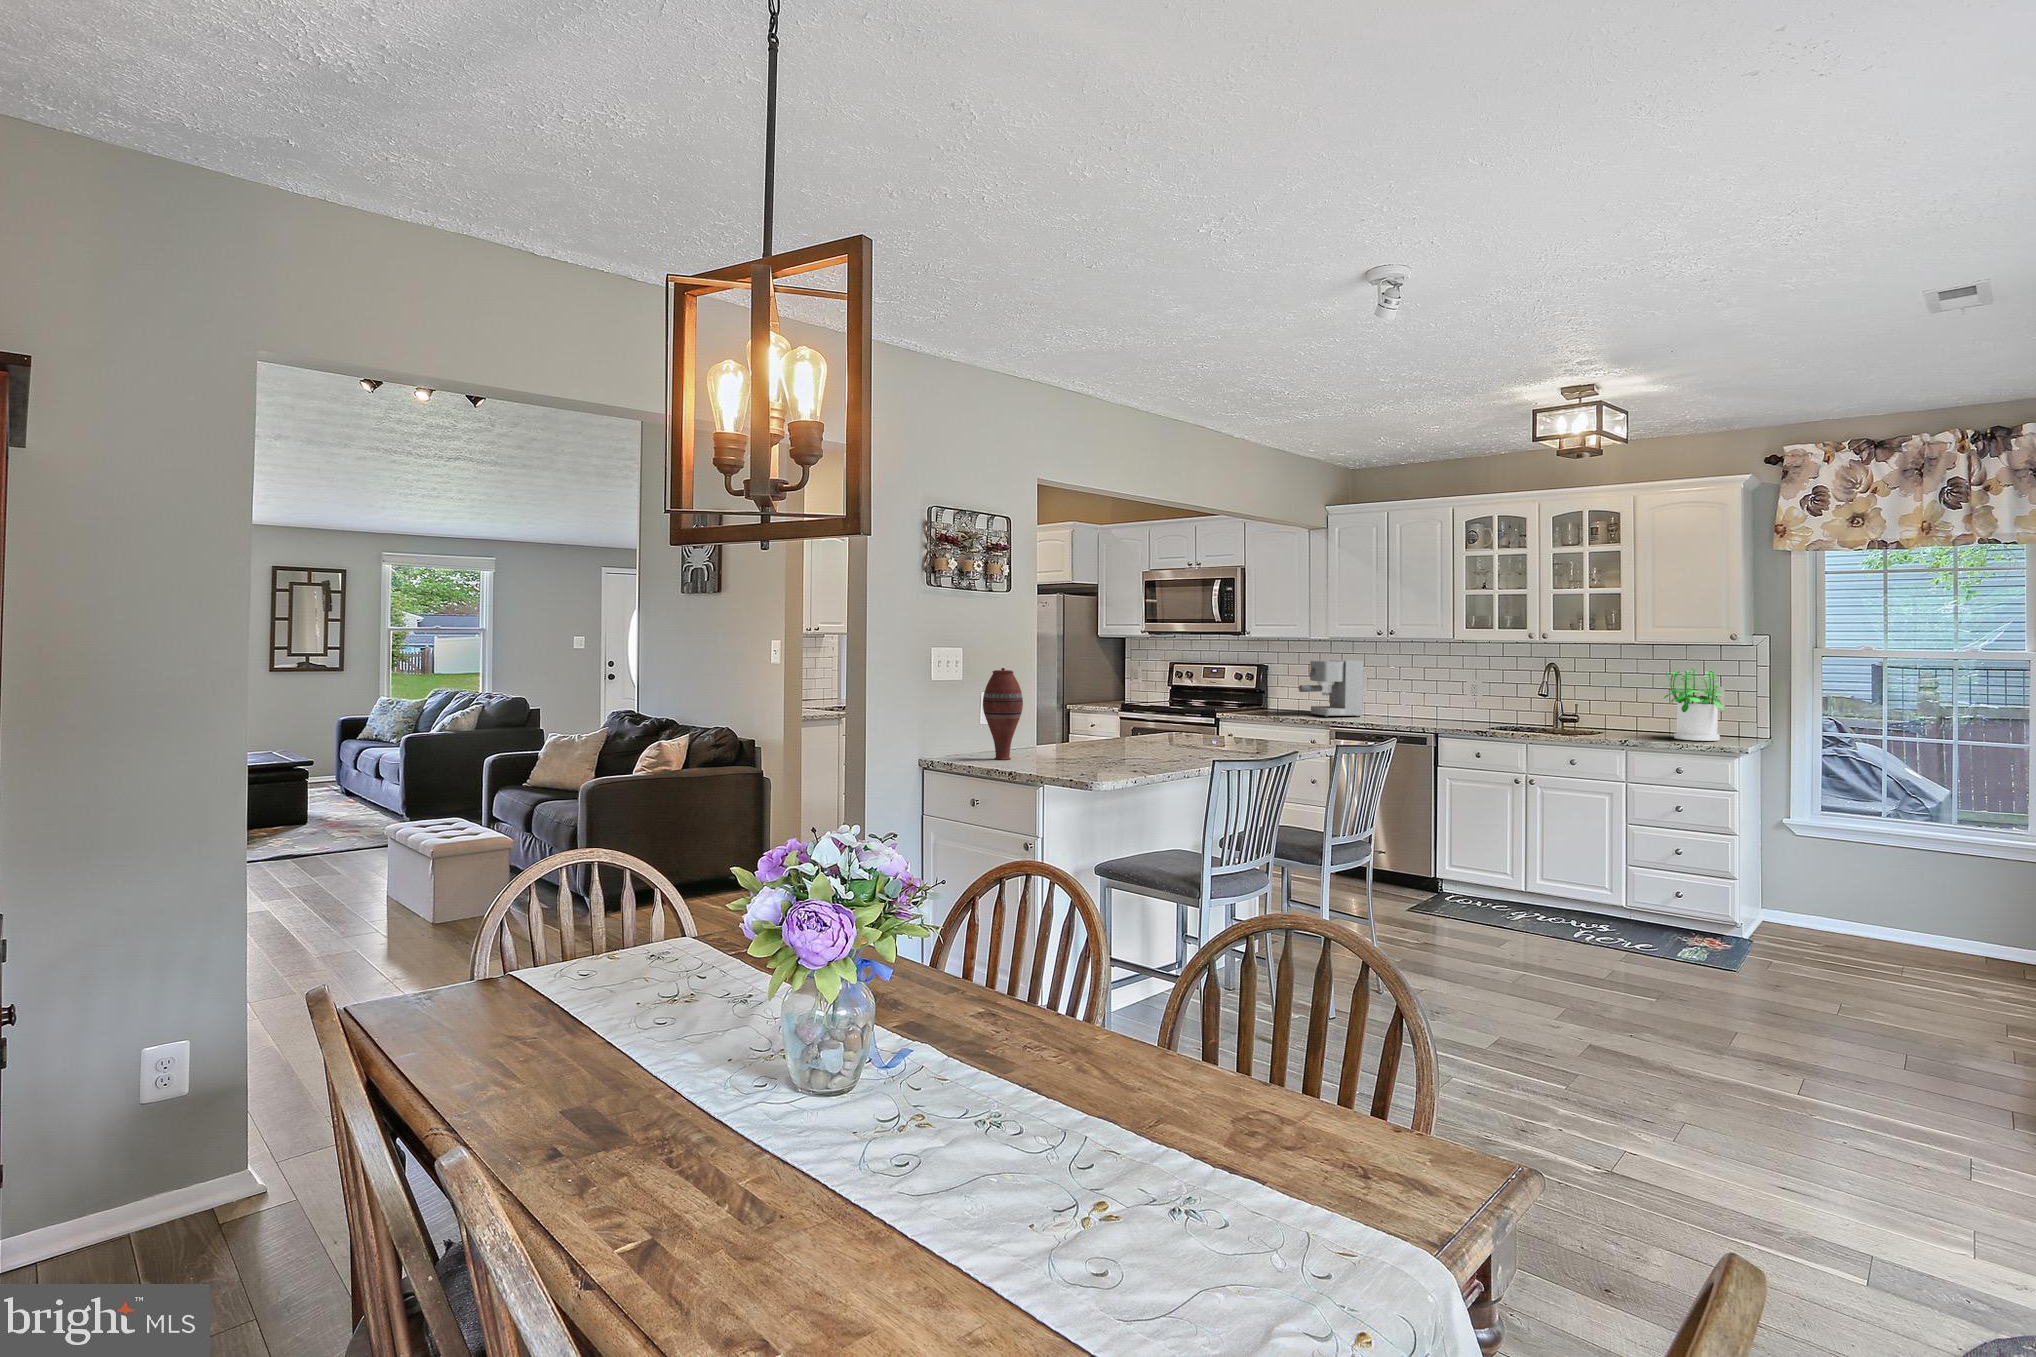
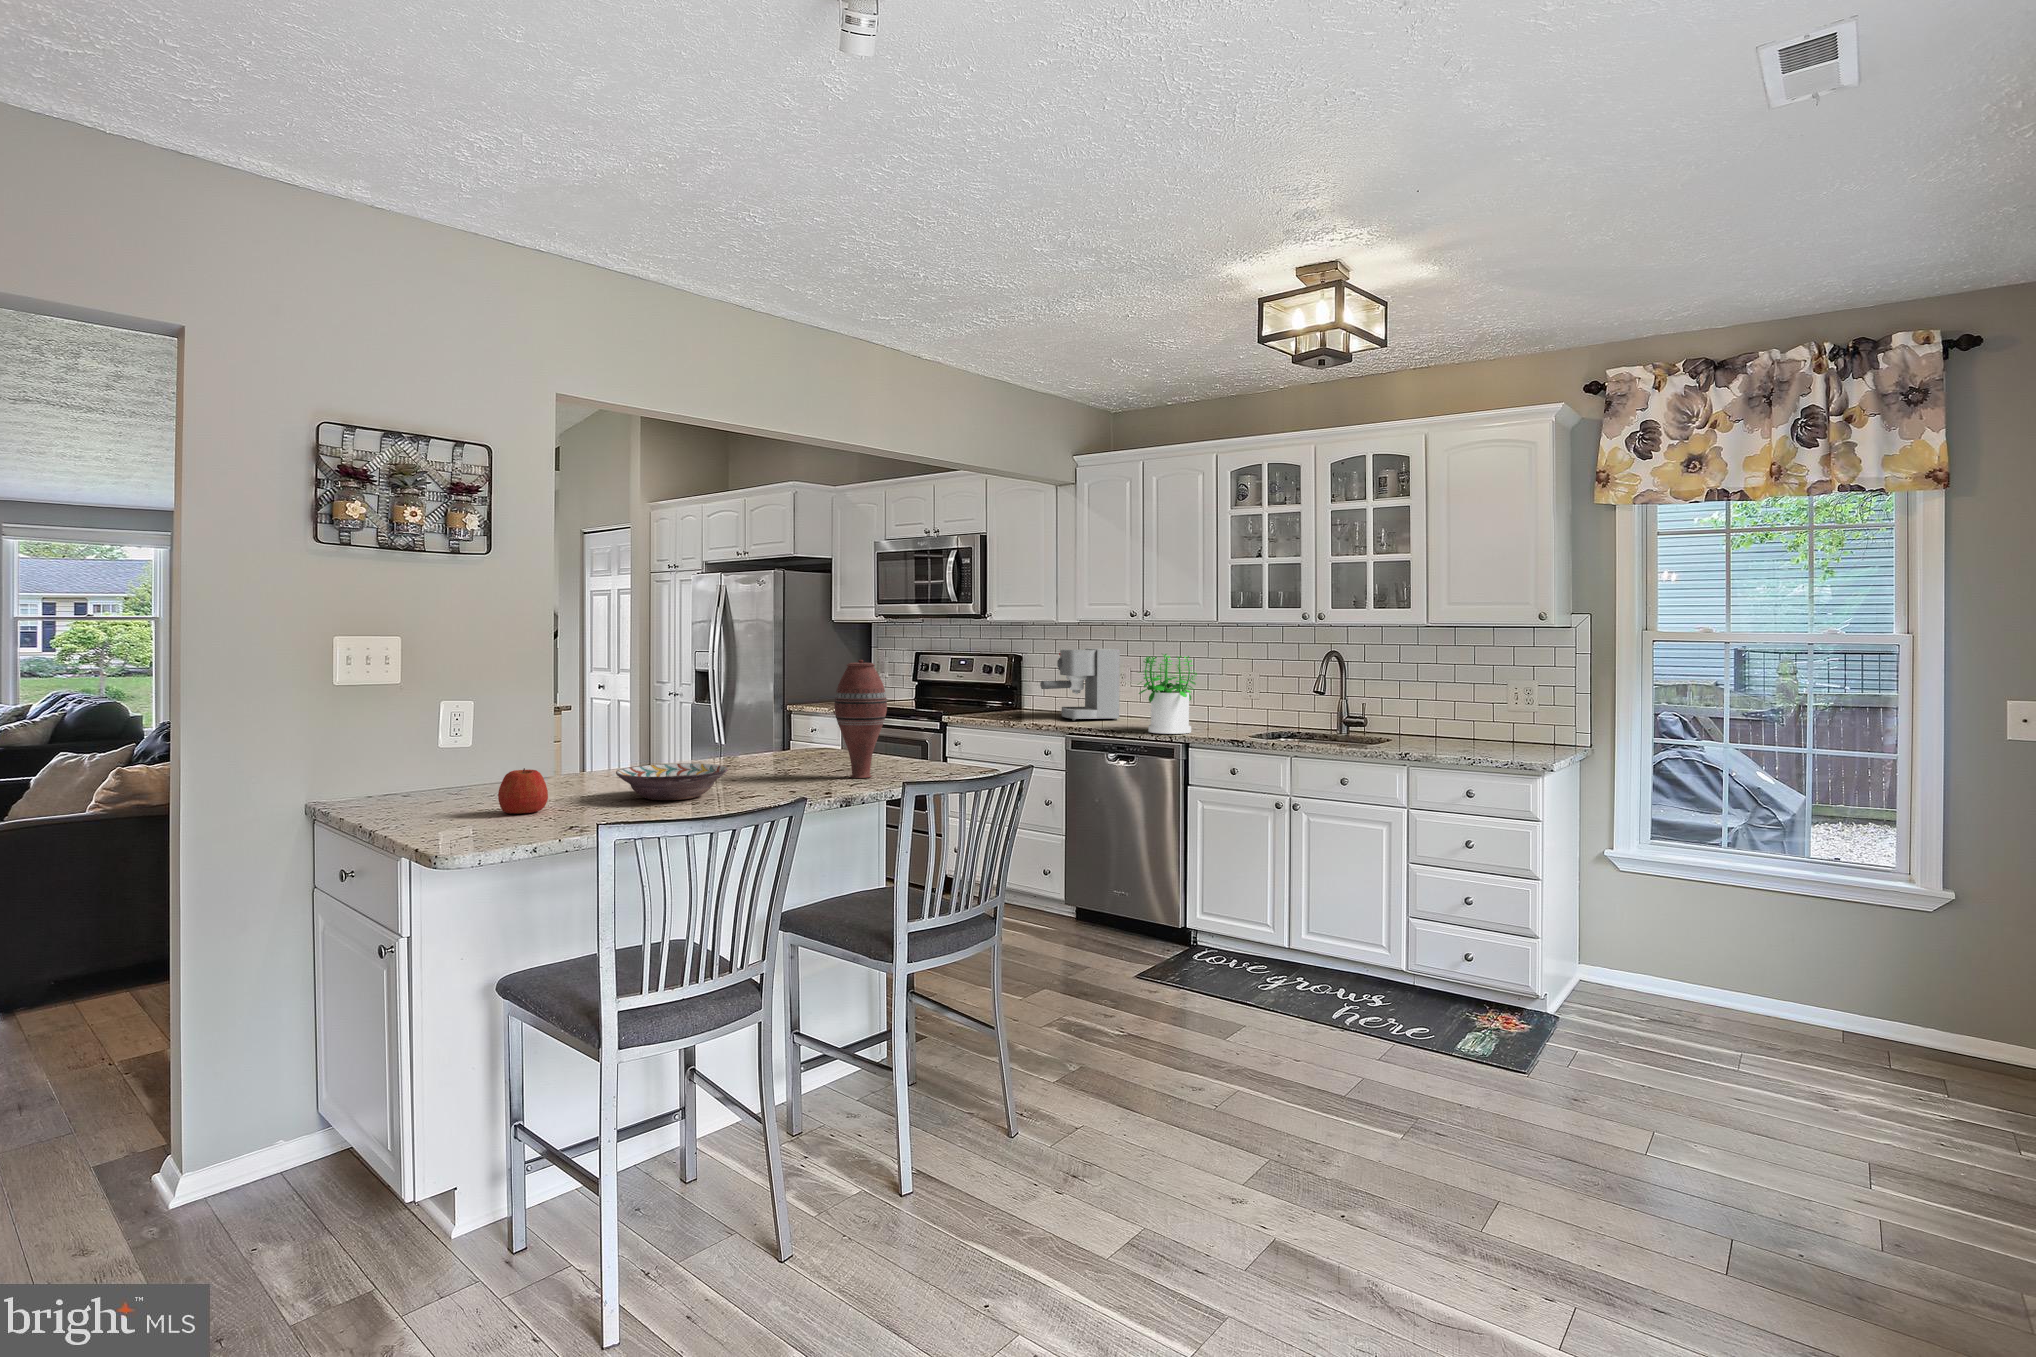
vase: present [983,668,1023,760] -> present [834,660,887,778]
potted plant: present [1664,669,1723,741] -> present [1139,654,1197,734]
apple: none [1070,736,1099,764] -> present [498,768,548,814]
decorative bowl: none [1120,737,1192,759] -> present [616,763,728,800]

